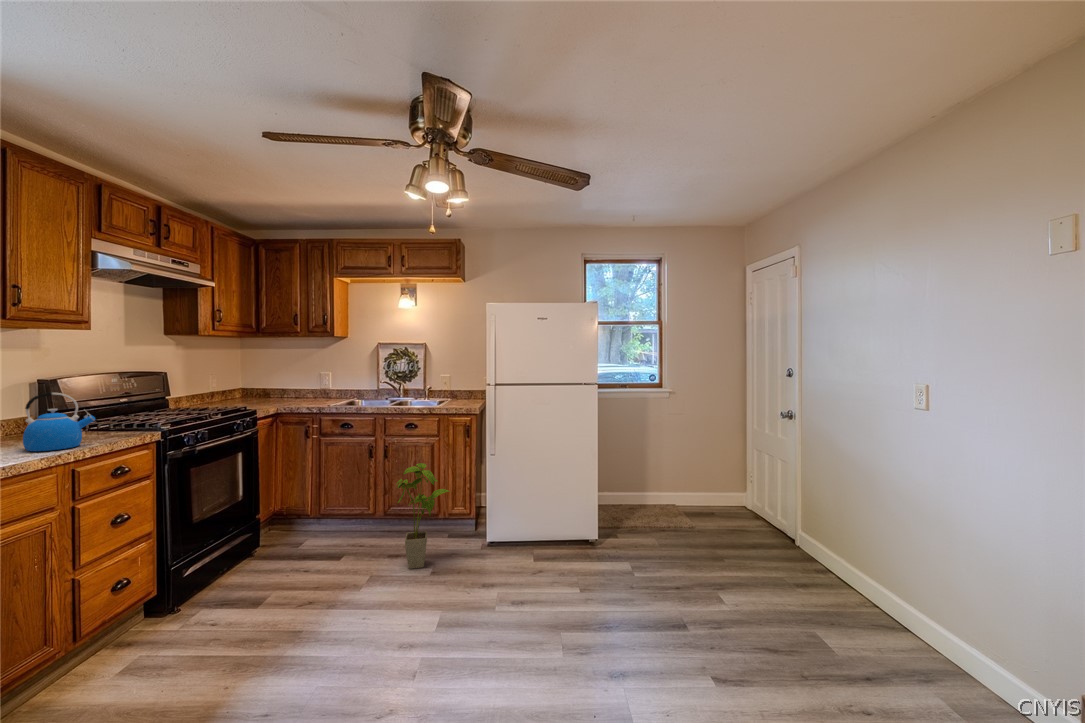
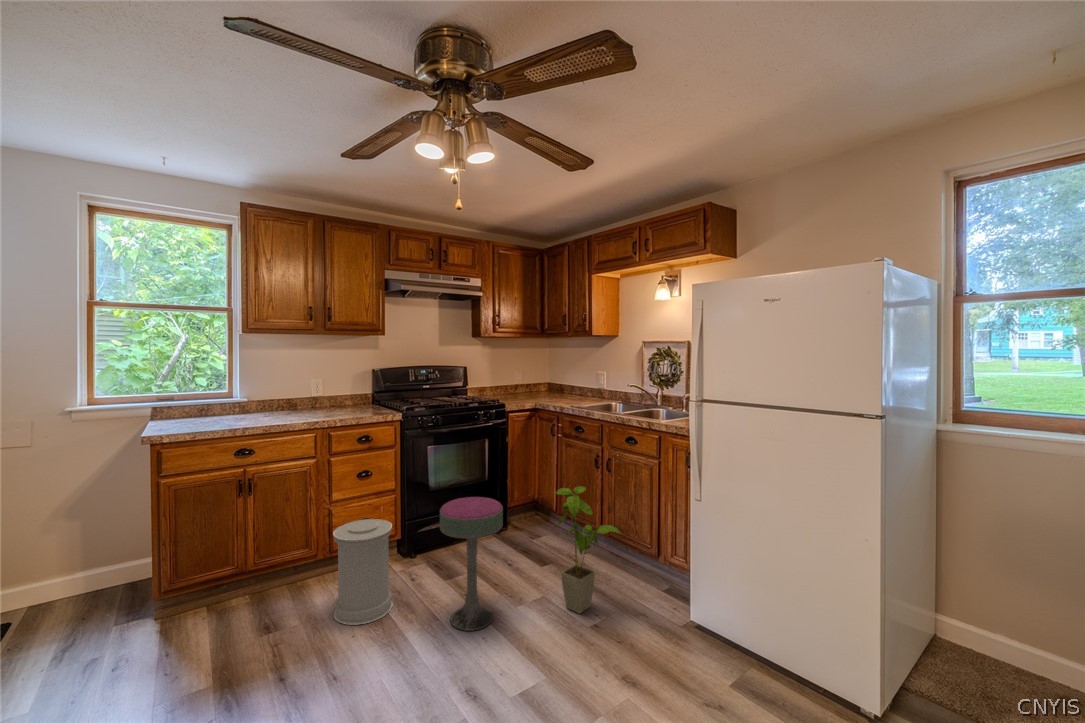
kettle: present [23,392,95,451] -> none [320,378,354,417]
bar stool: none [311,492,376,619] -> present [440,497,503,631]
trash can: none [170,551,251,682] -> present [333,519,393,625]

